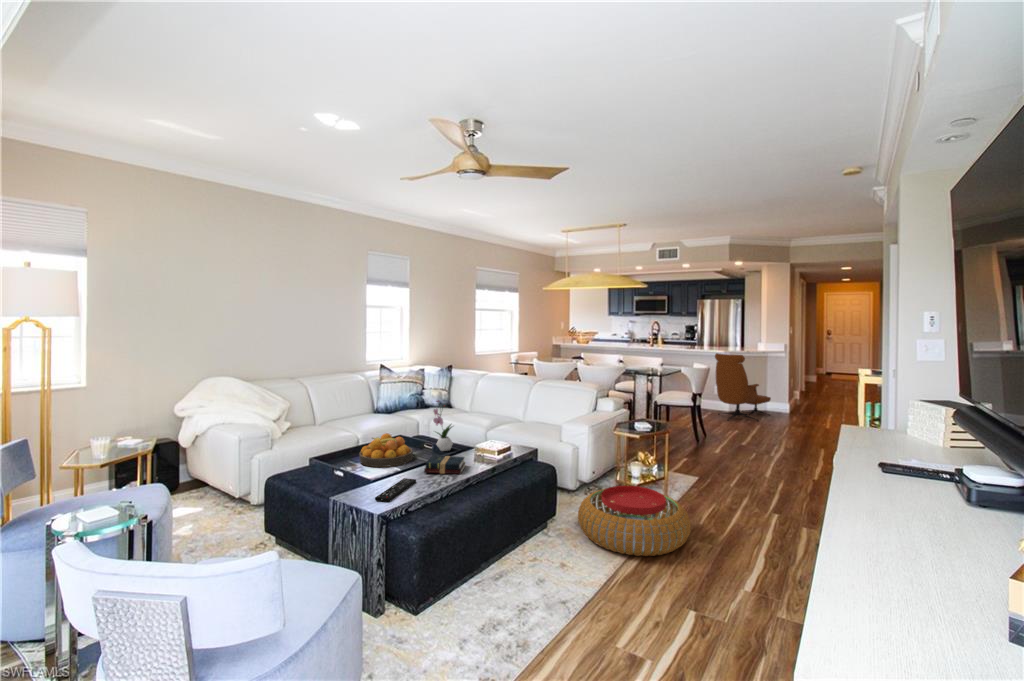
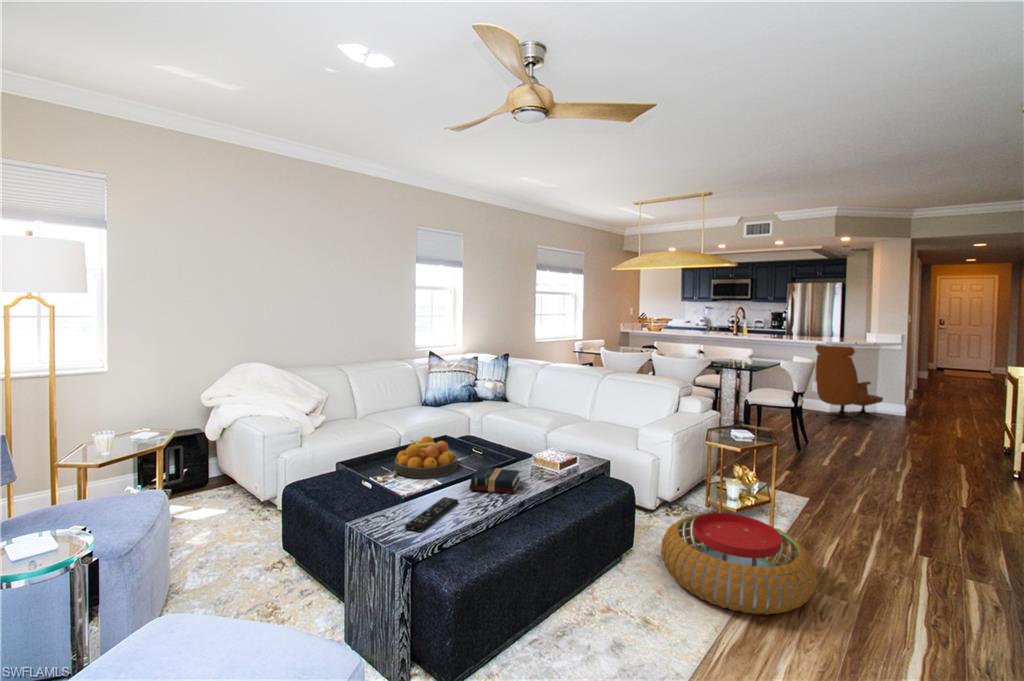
flower arrangement: present [433,401,453,451] -> none [483,398,508,459]

